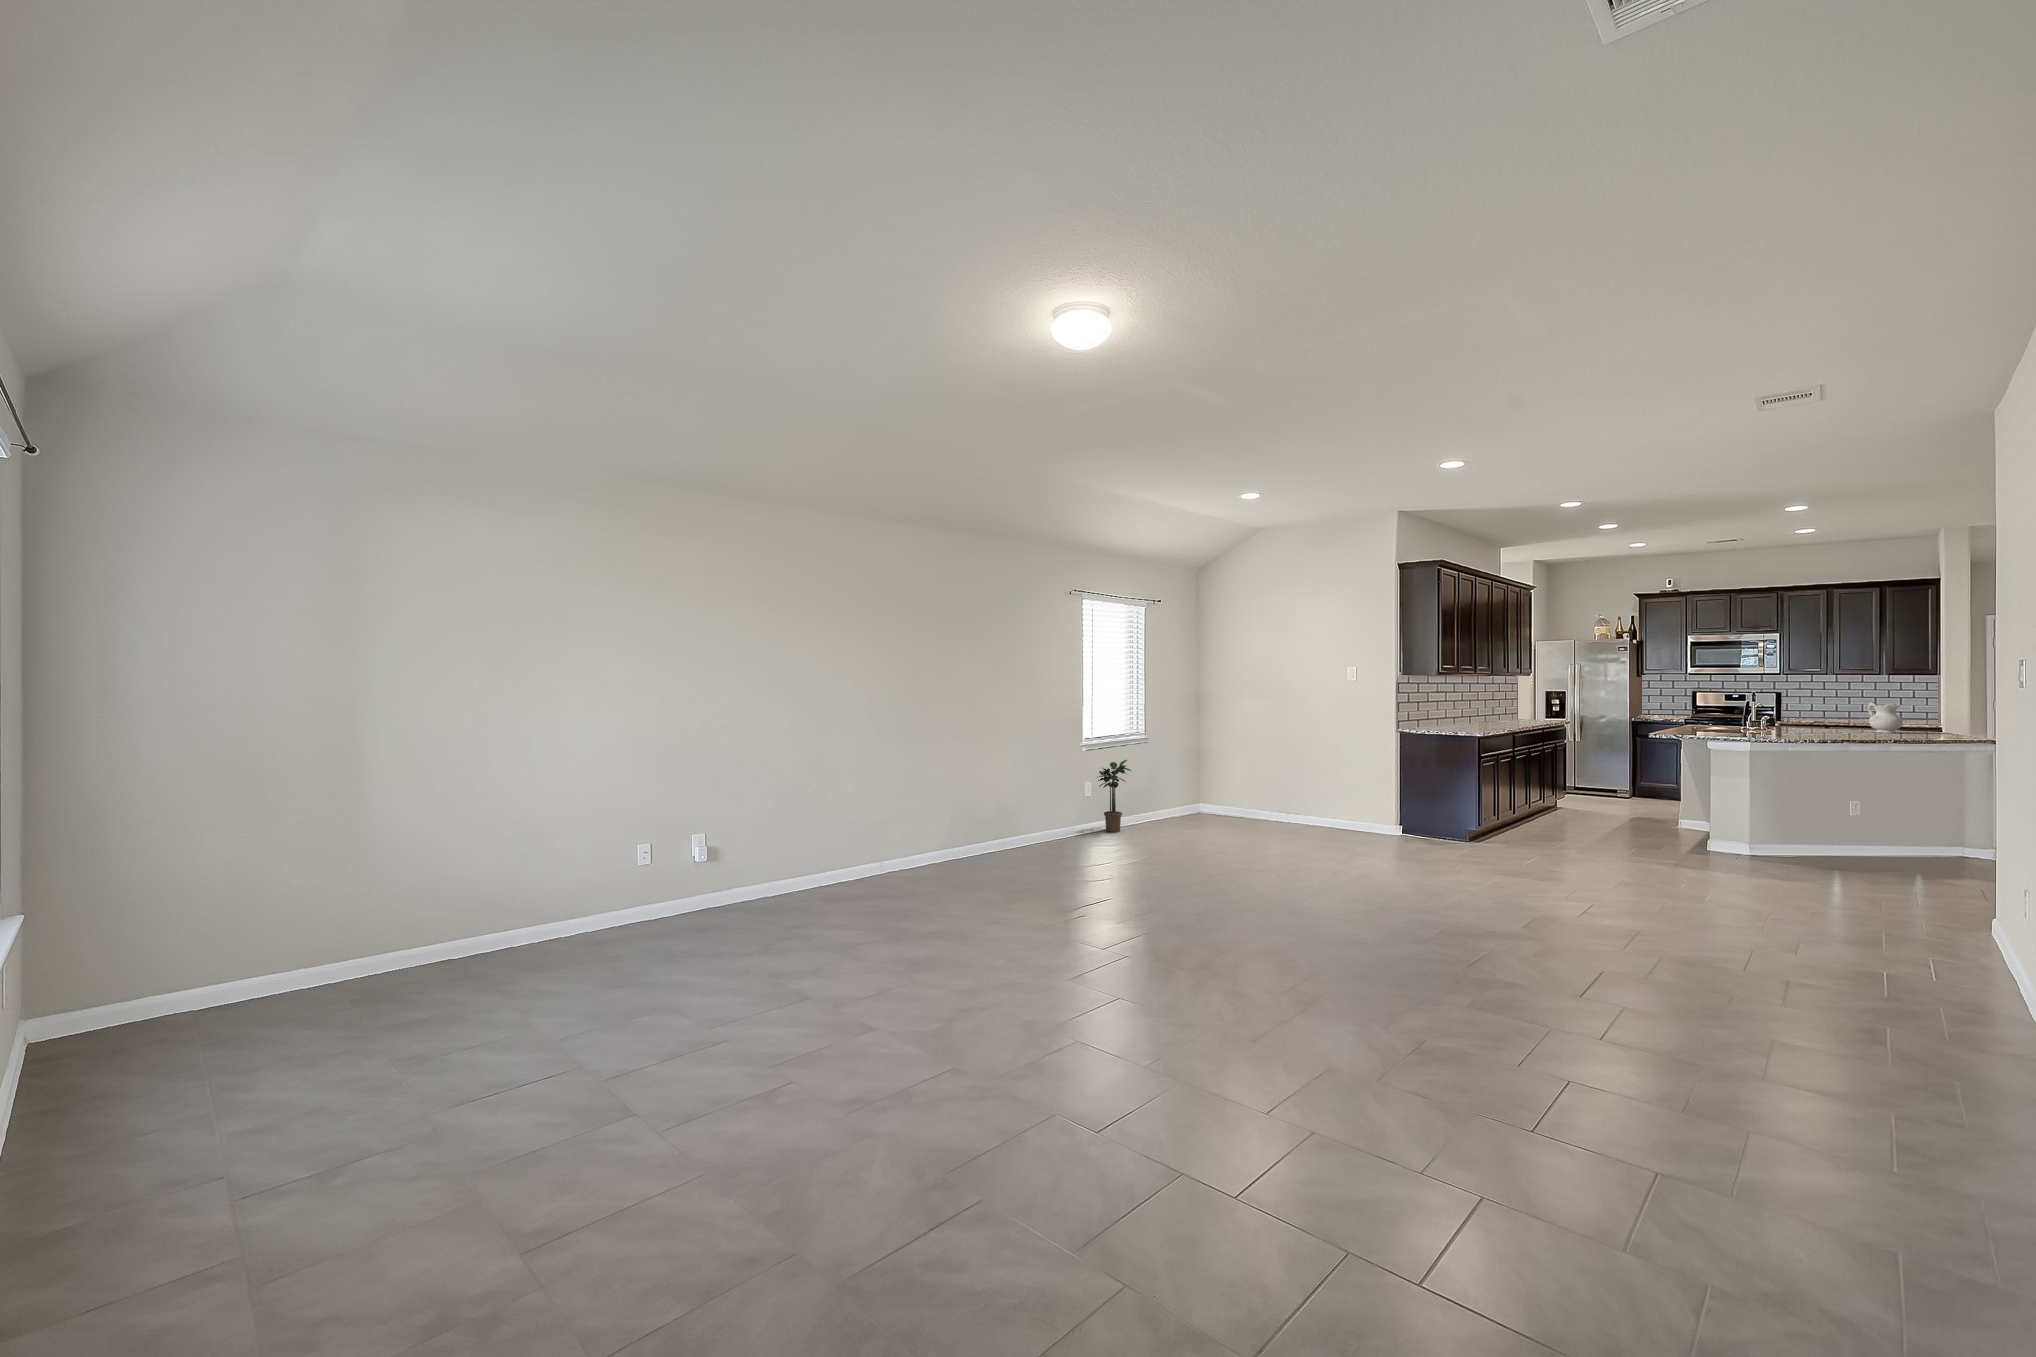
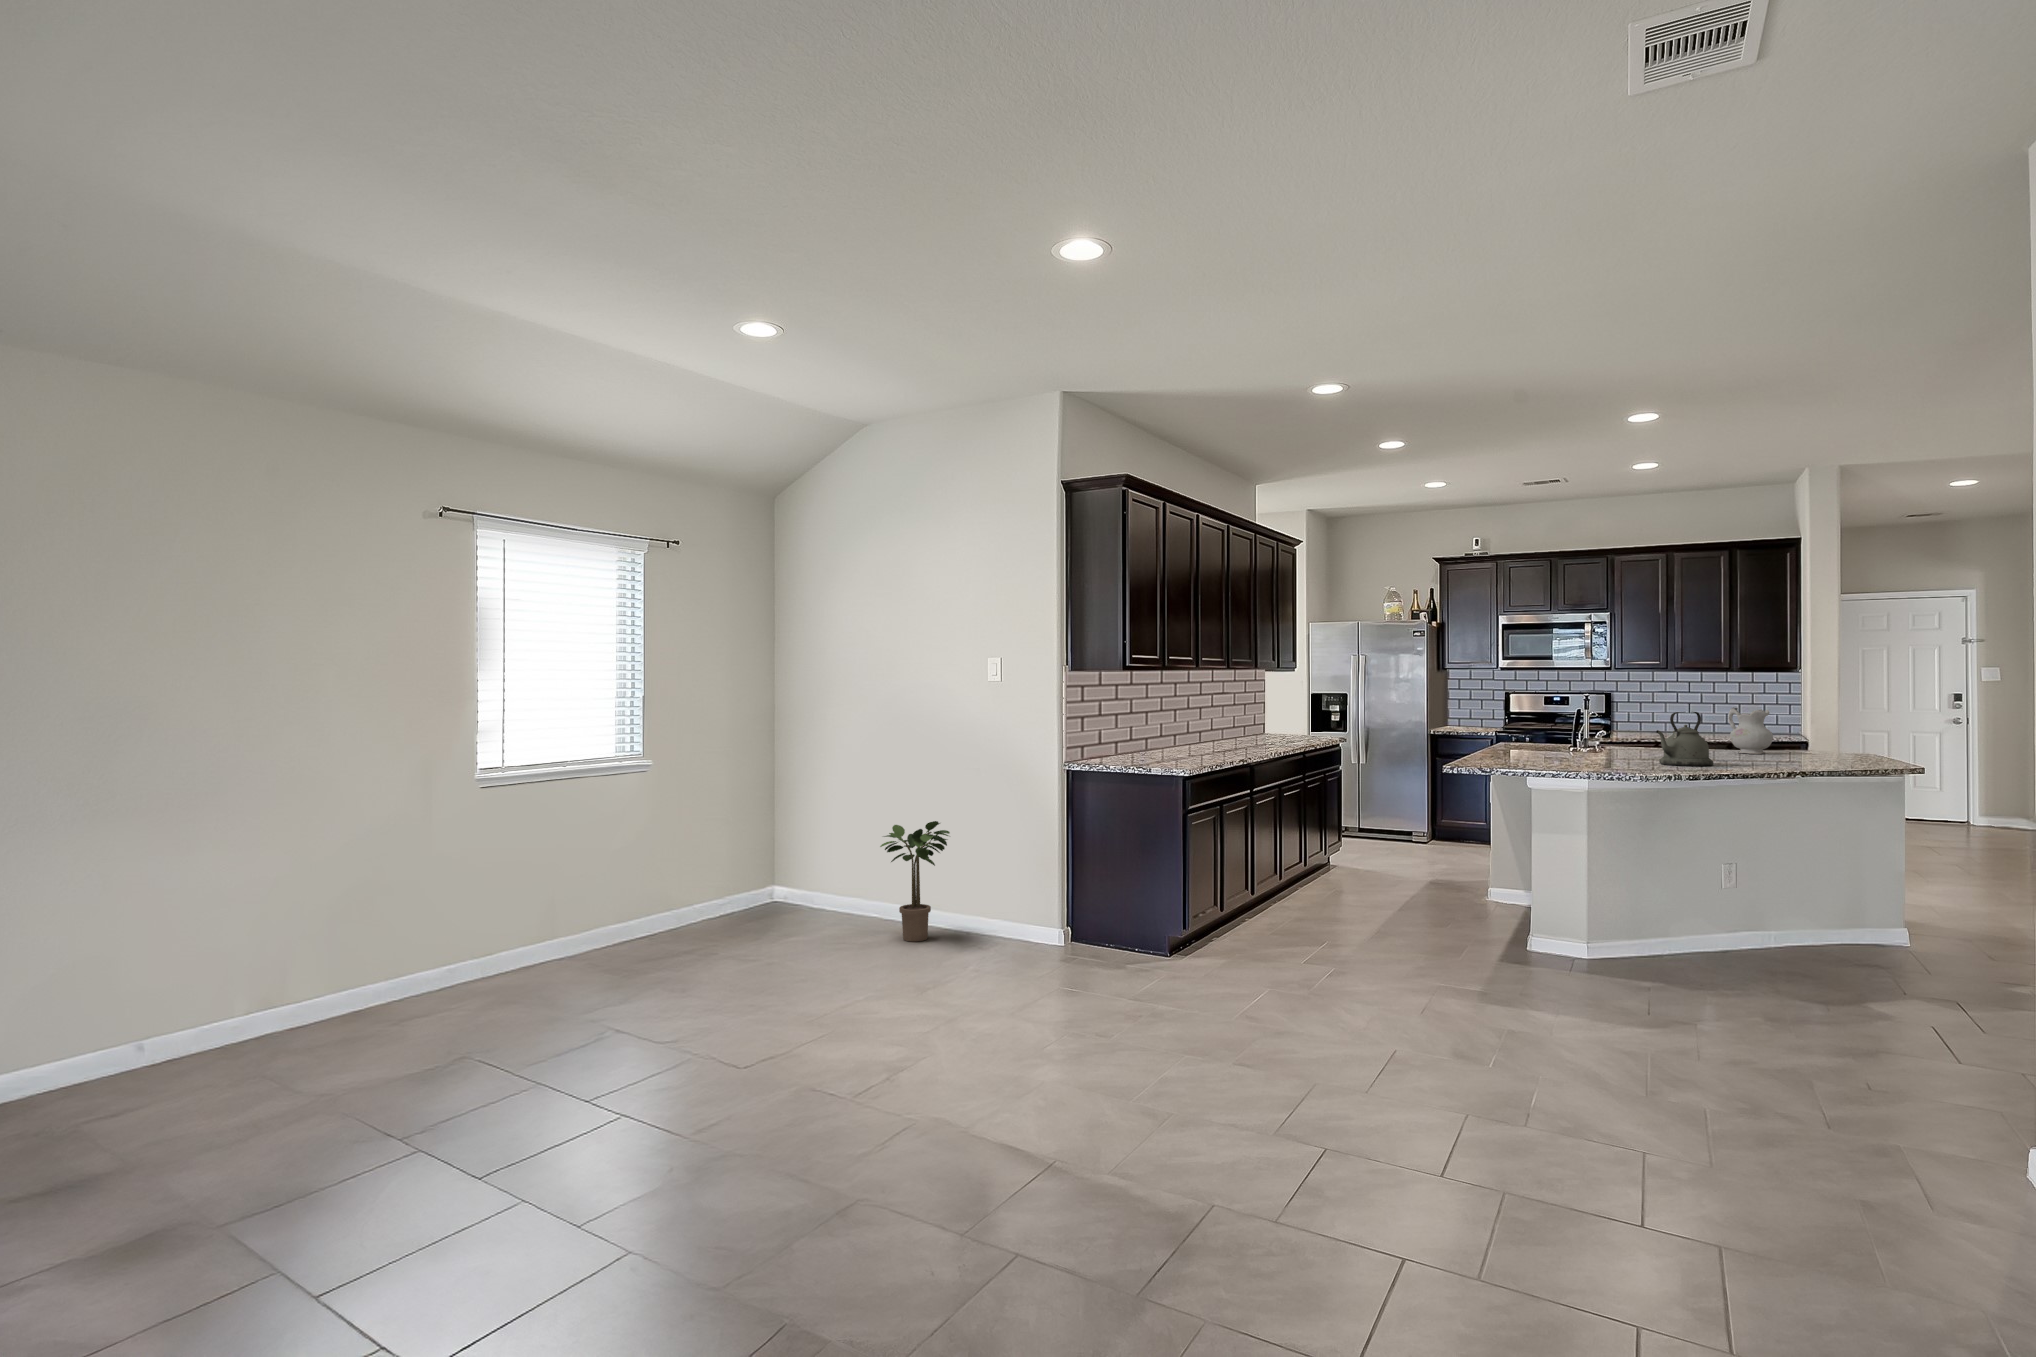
kettle: none [1805,703,1848,738] -> present [1656,712,1714,766]
potted plant: present [1098,760,1131,832] -> present [880,821,950,942]

